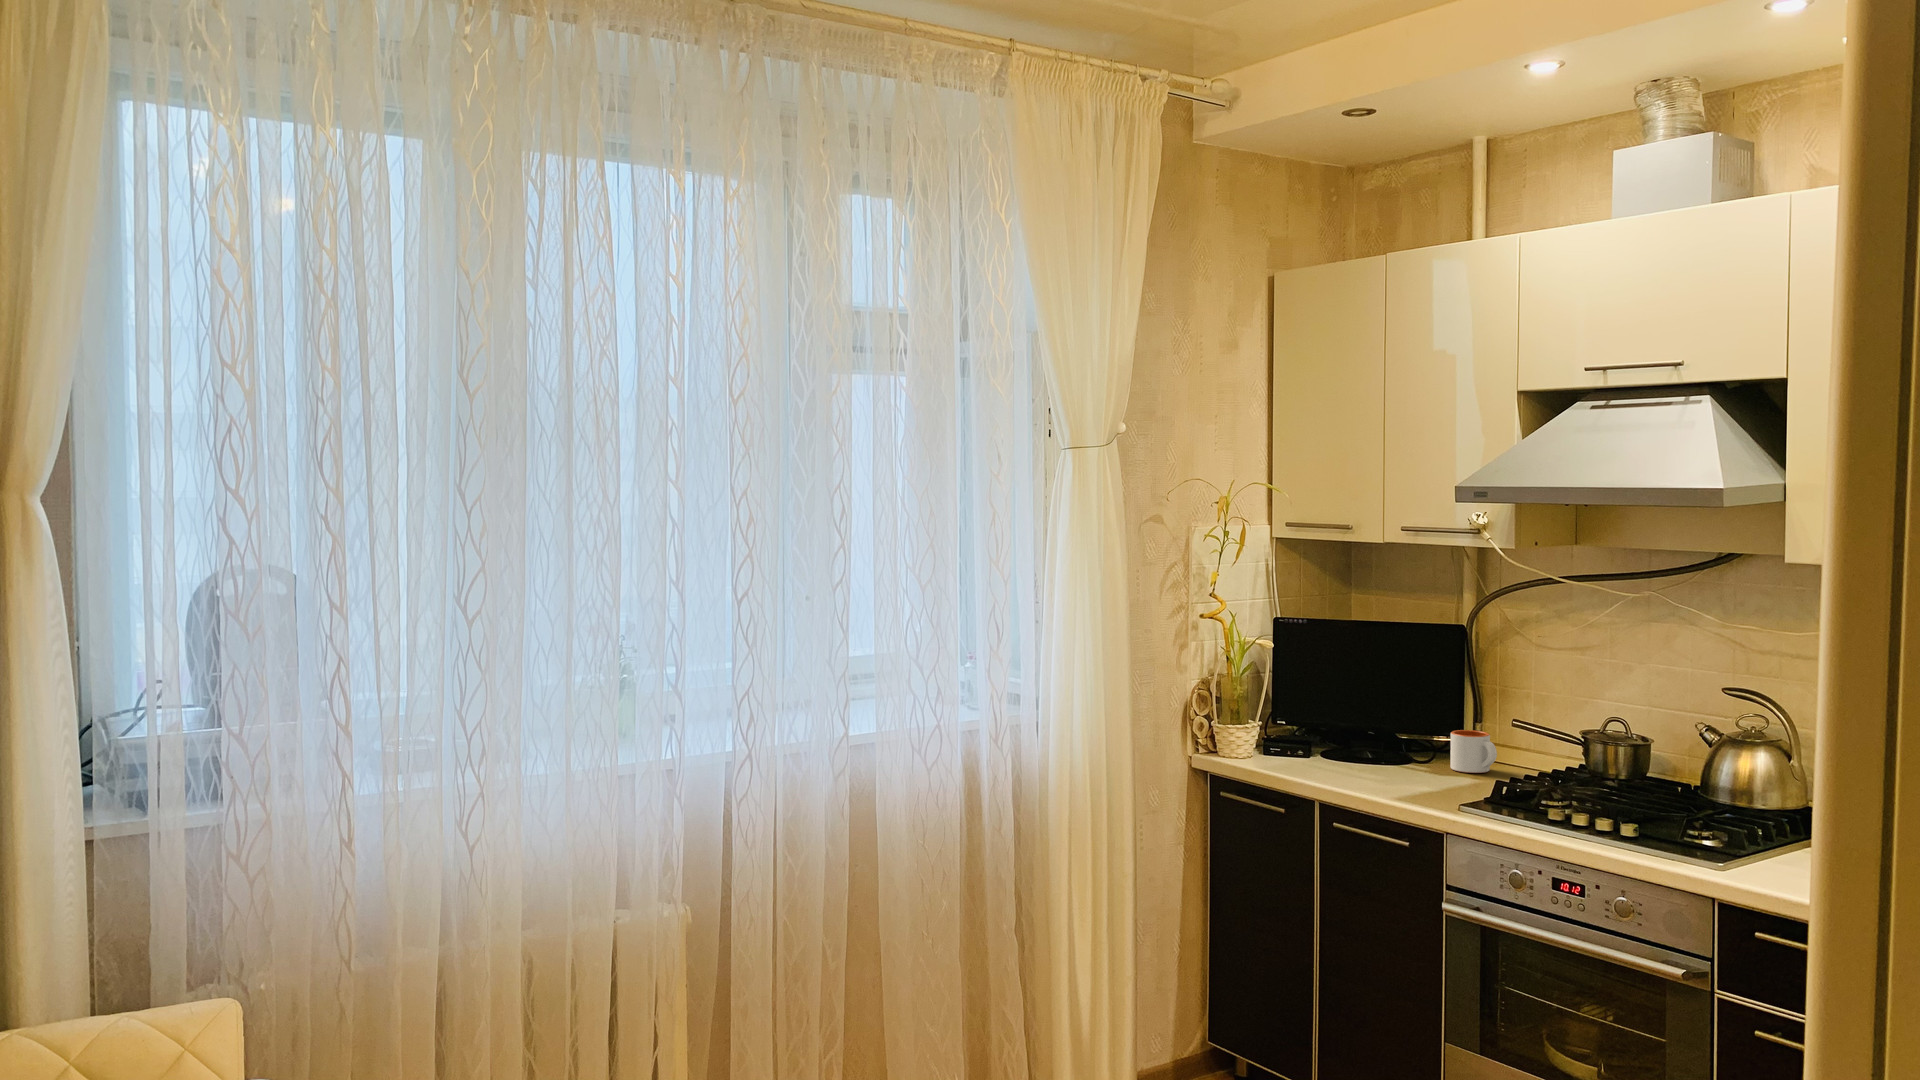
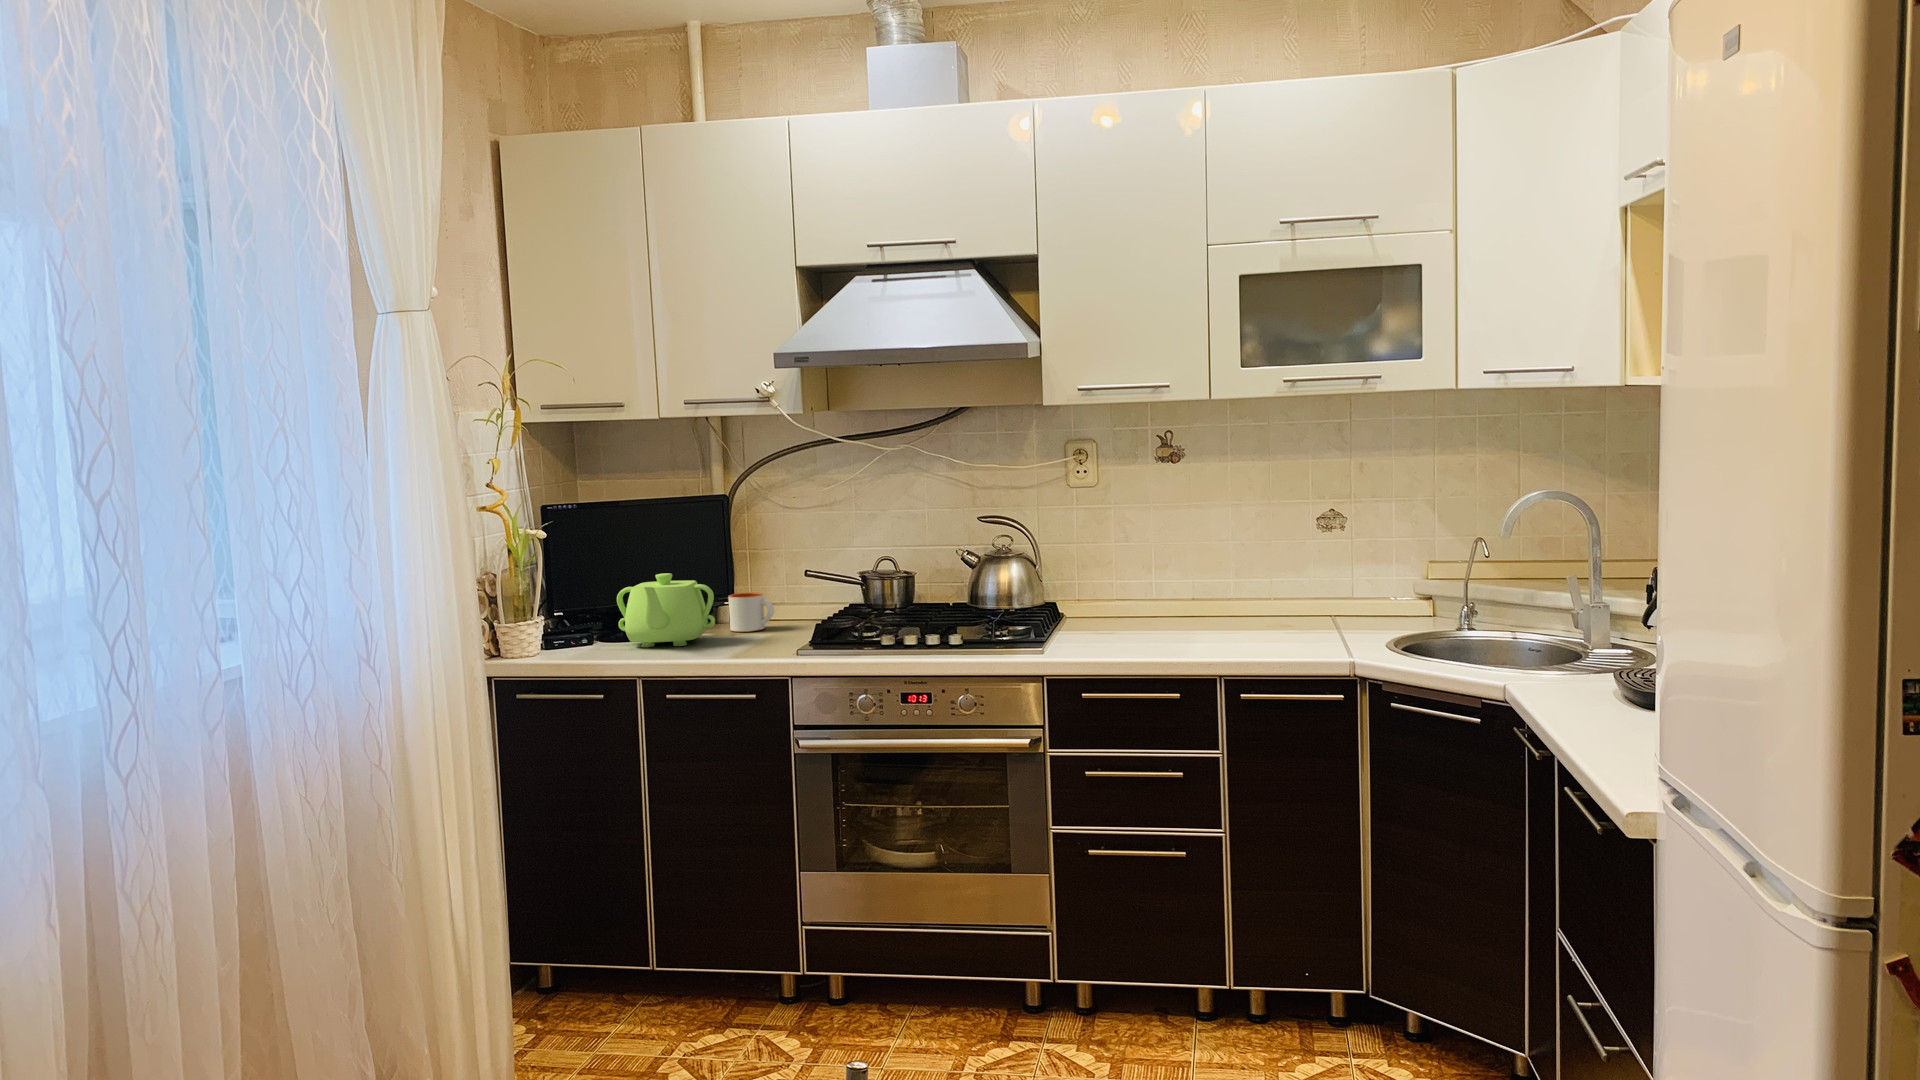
teapot: none [1326,699,1416,775] -> present [617,573,715,647]

